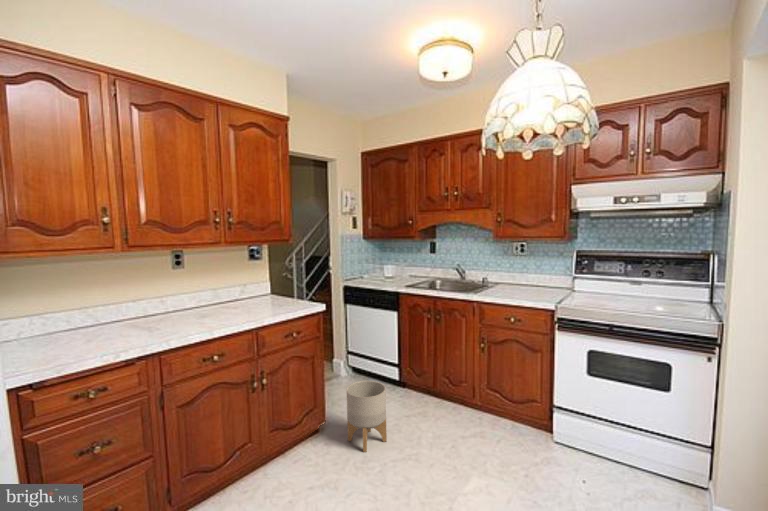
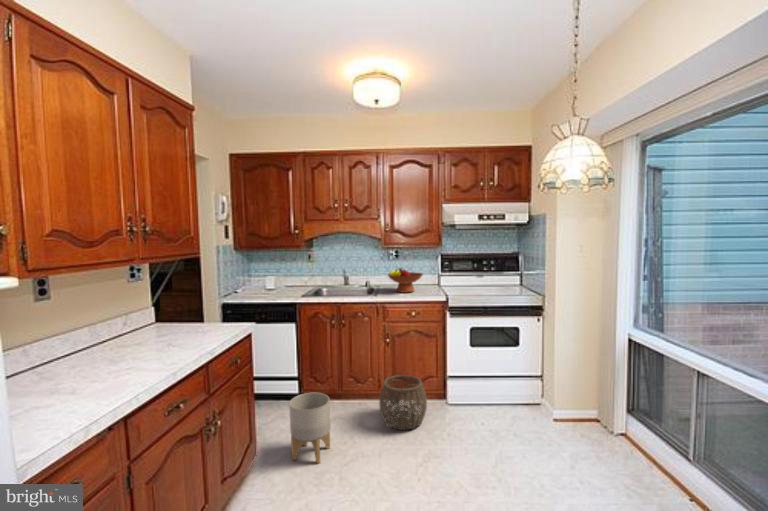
fruit bowl: none [497,264,543,294] -> present [388,268,423,292]
woven basket: none [452,387,510,455] -> present [379,375,427,430]

